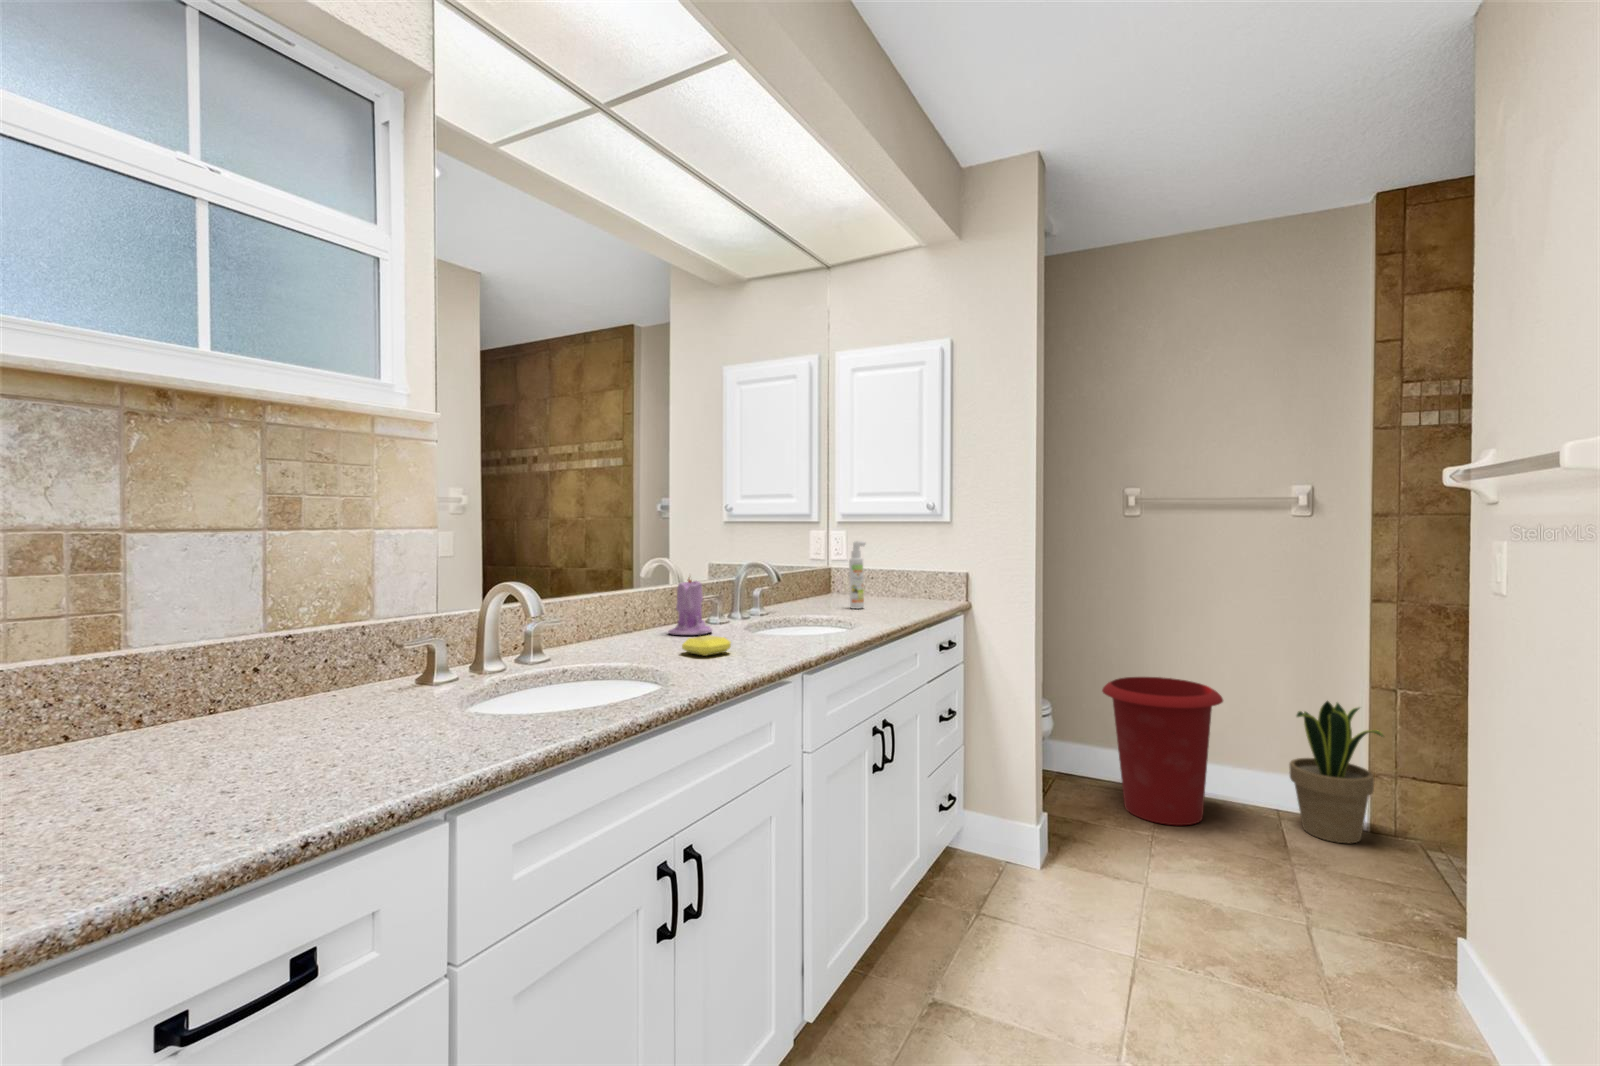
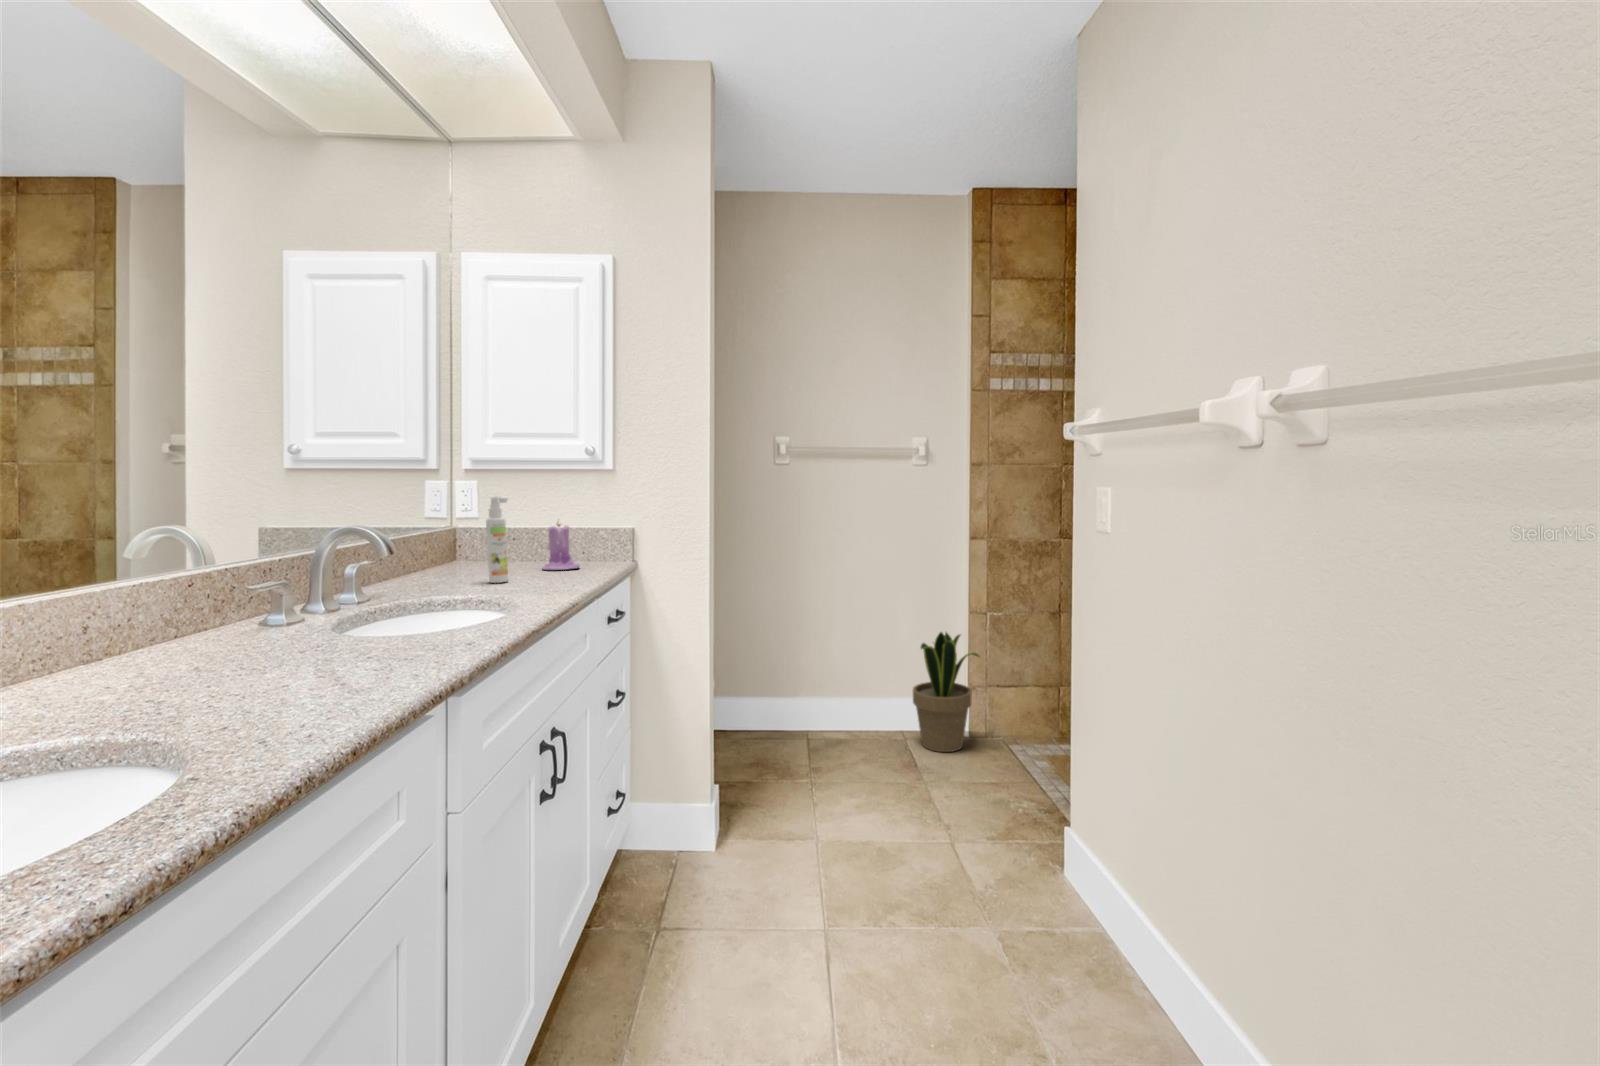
candle: present [668,578,712,635] -> present [542,523,580,570]
soap bar: present [682,635,731,656] -> none [229,648,326,684]
waste bin: present [1102,677,1223,825] -> none [760,626,865,766]

